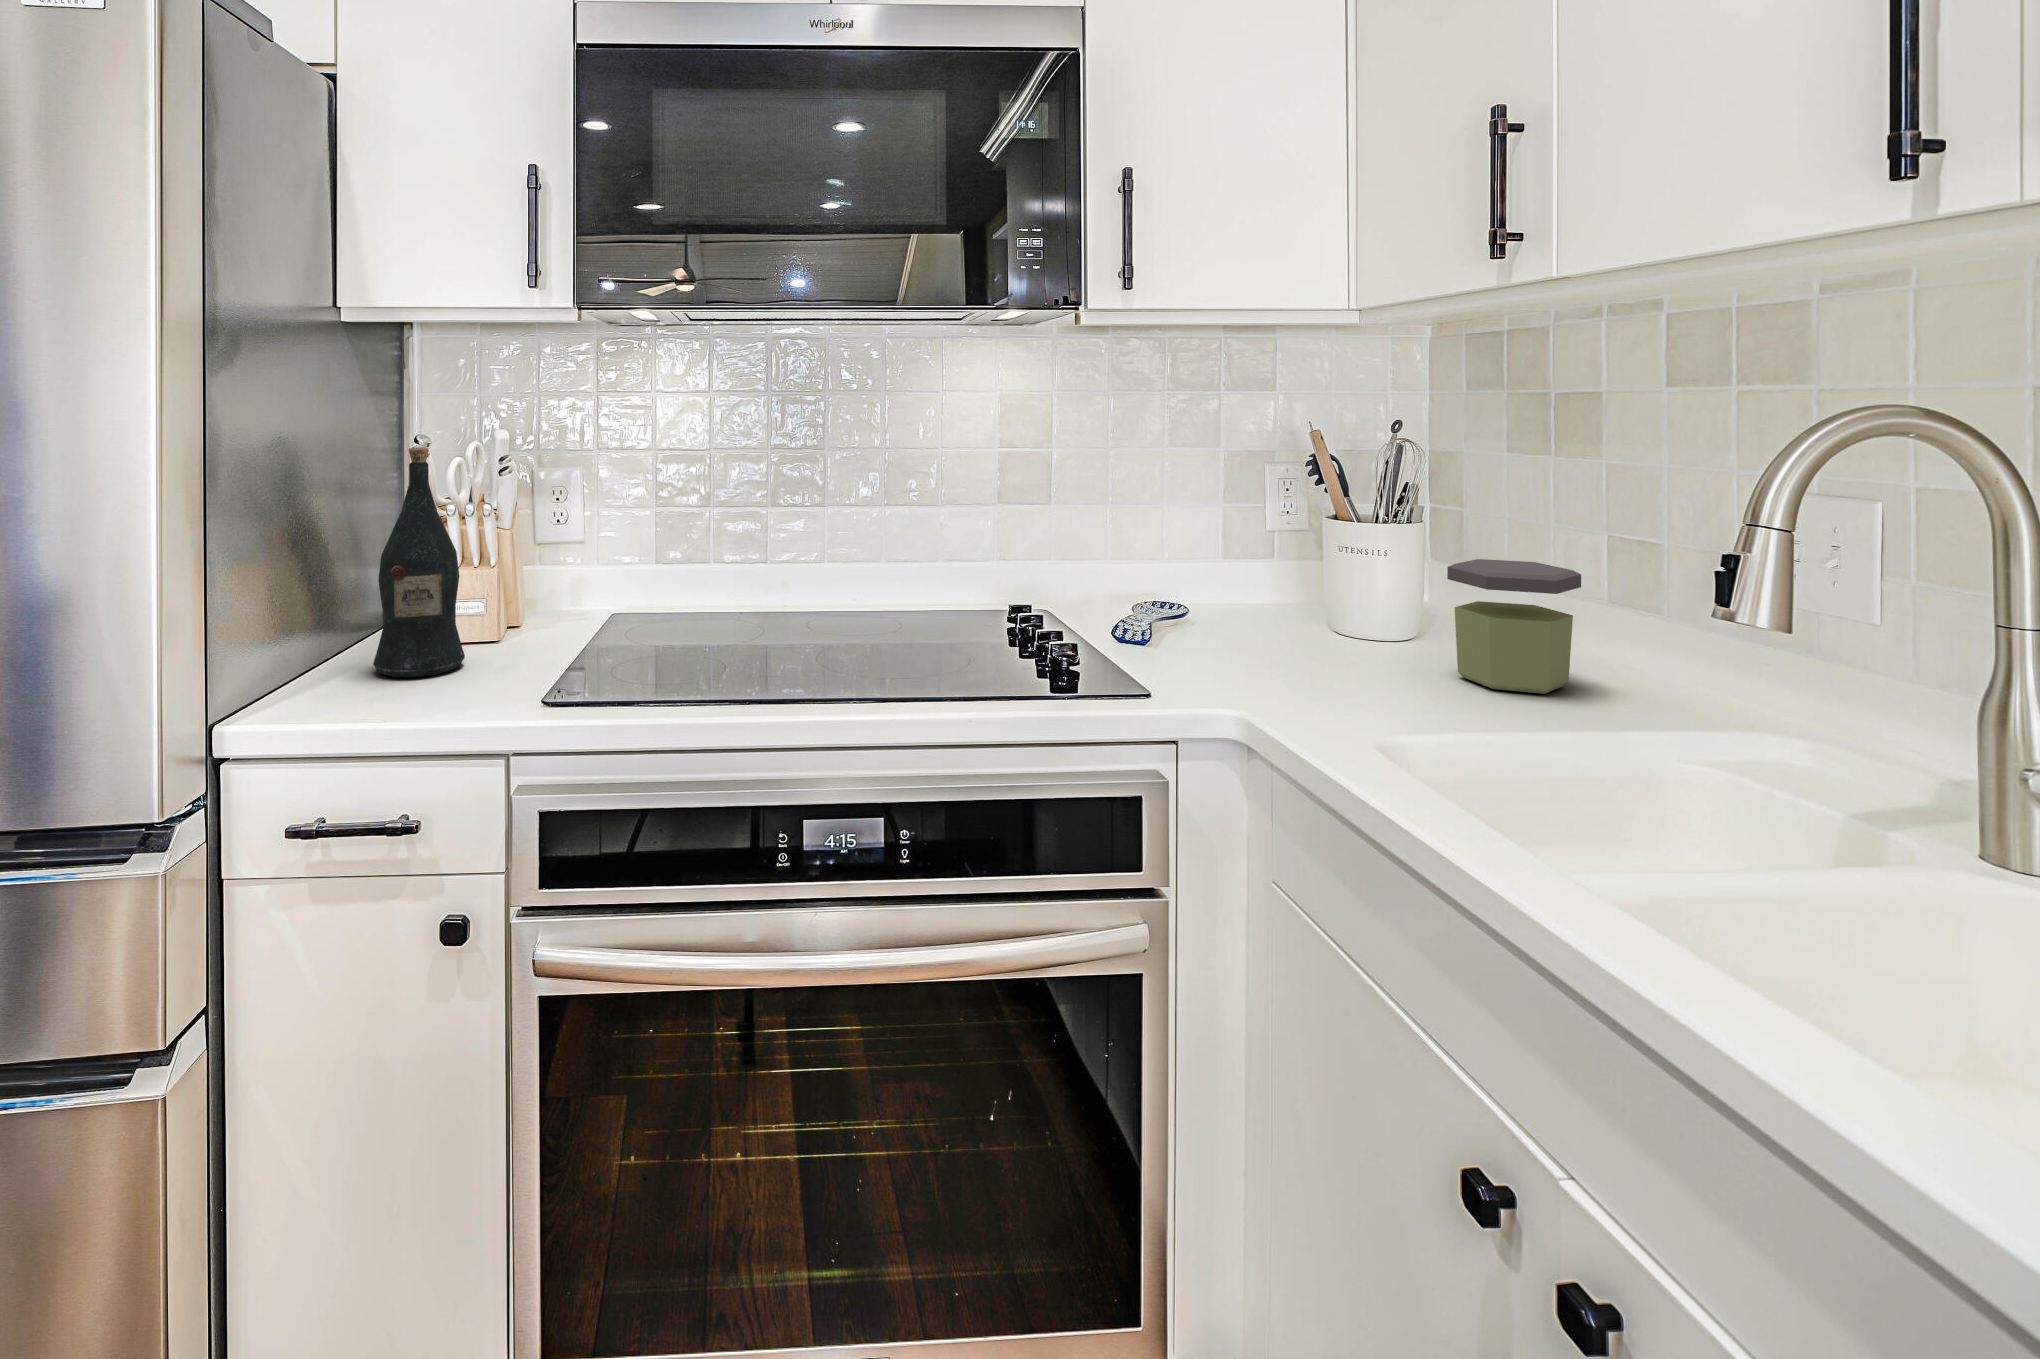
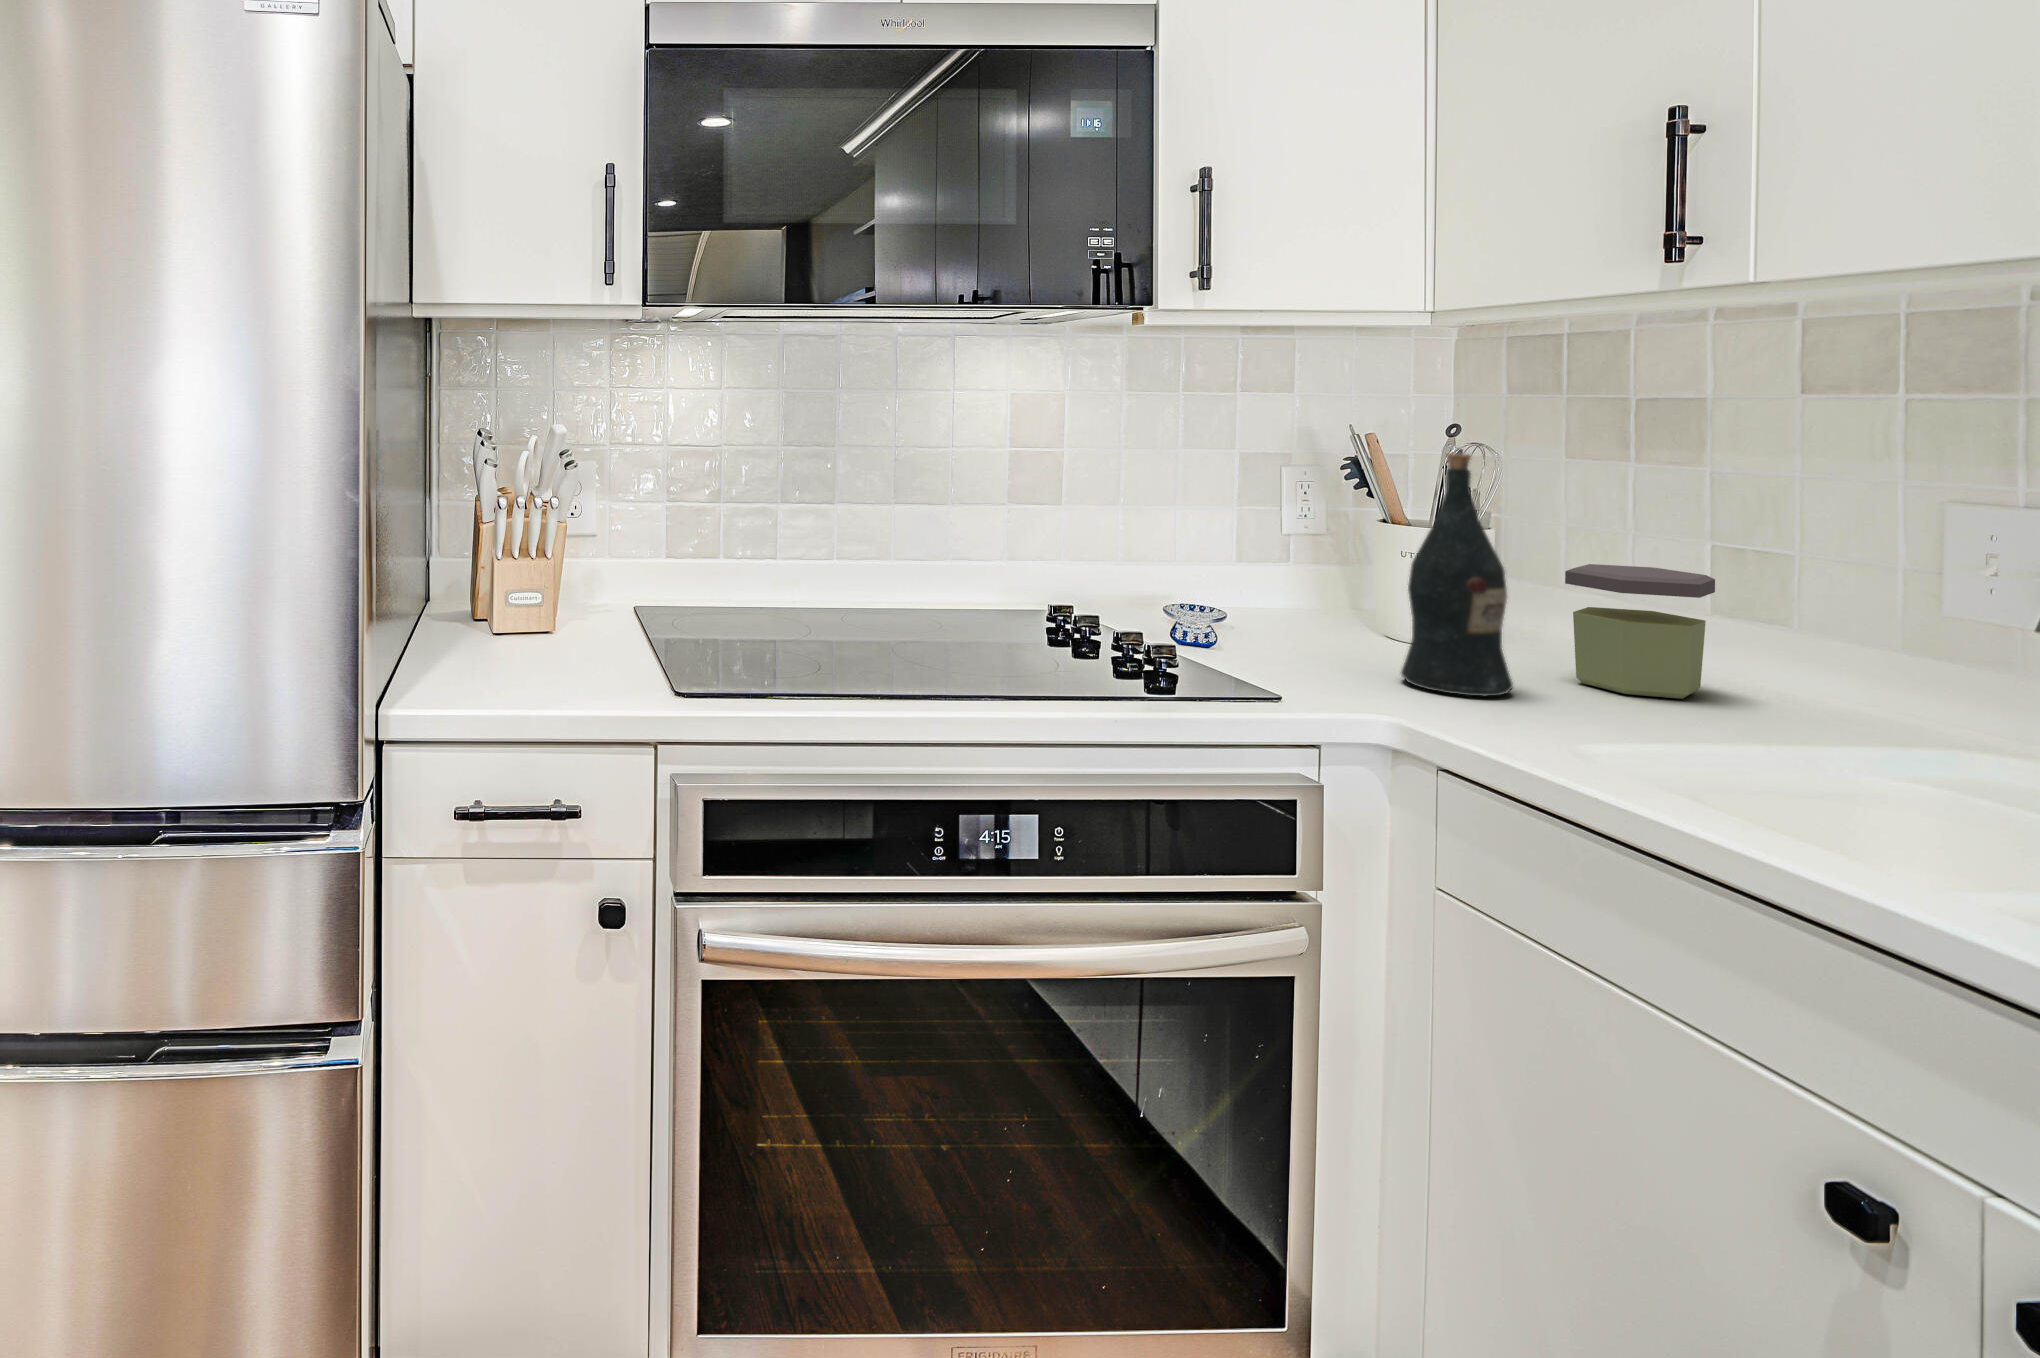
wine bottle: present [373,447,465,677] -> present [1401,453,1513,696]

